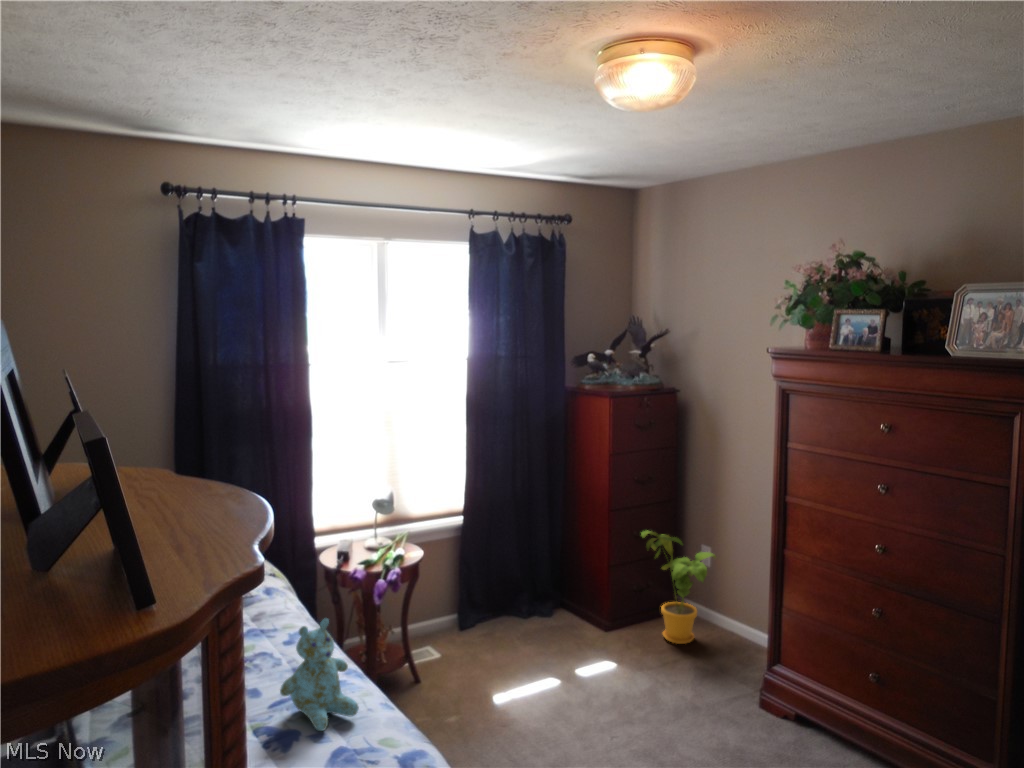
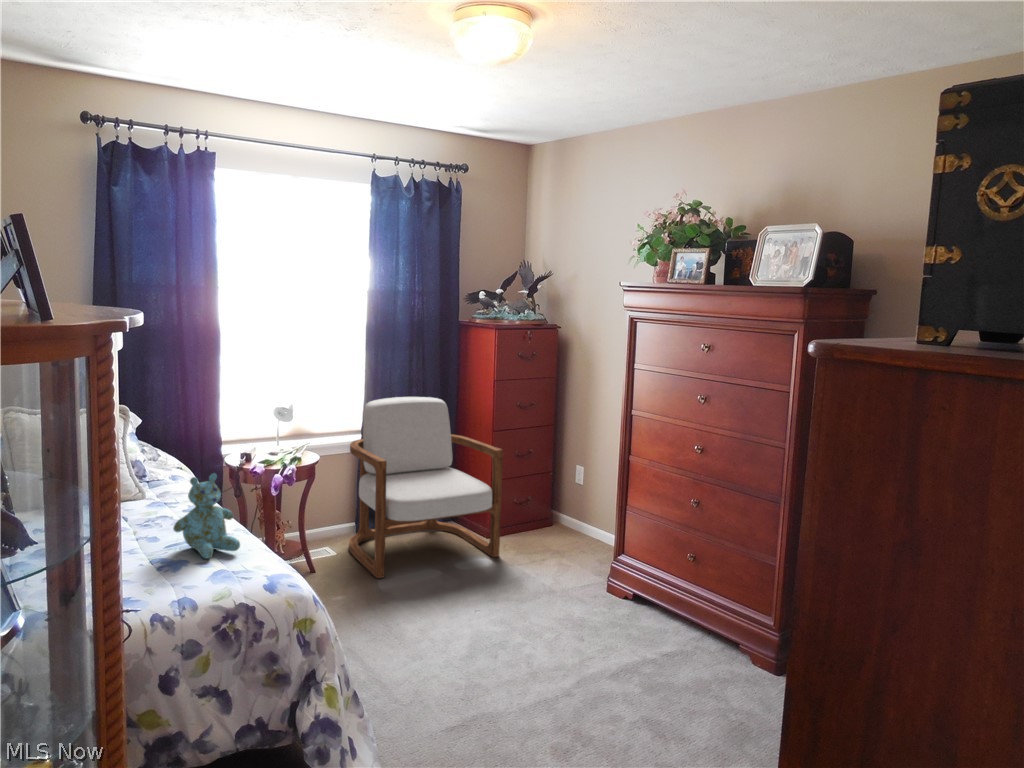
armchair: none [453,474,626,692] -> present [349,397,503,578]
house plant: present [641,530,716,644] -> none [520,448,587,547]

